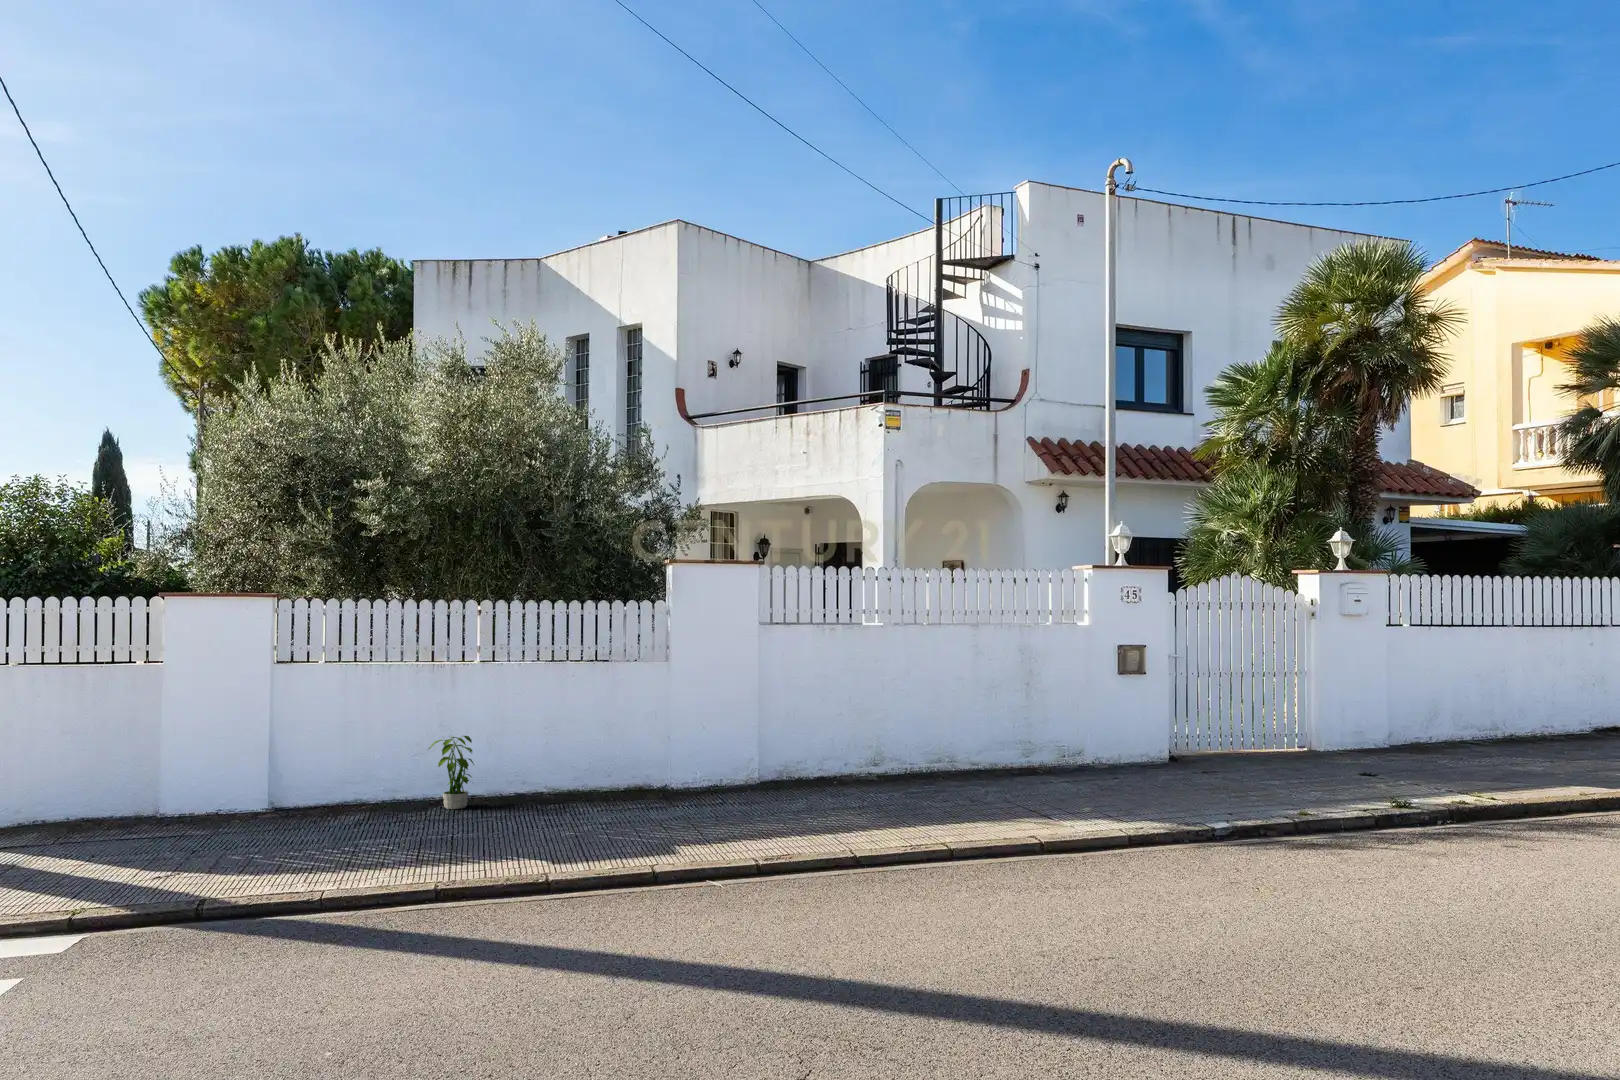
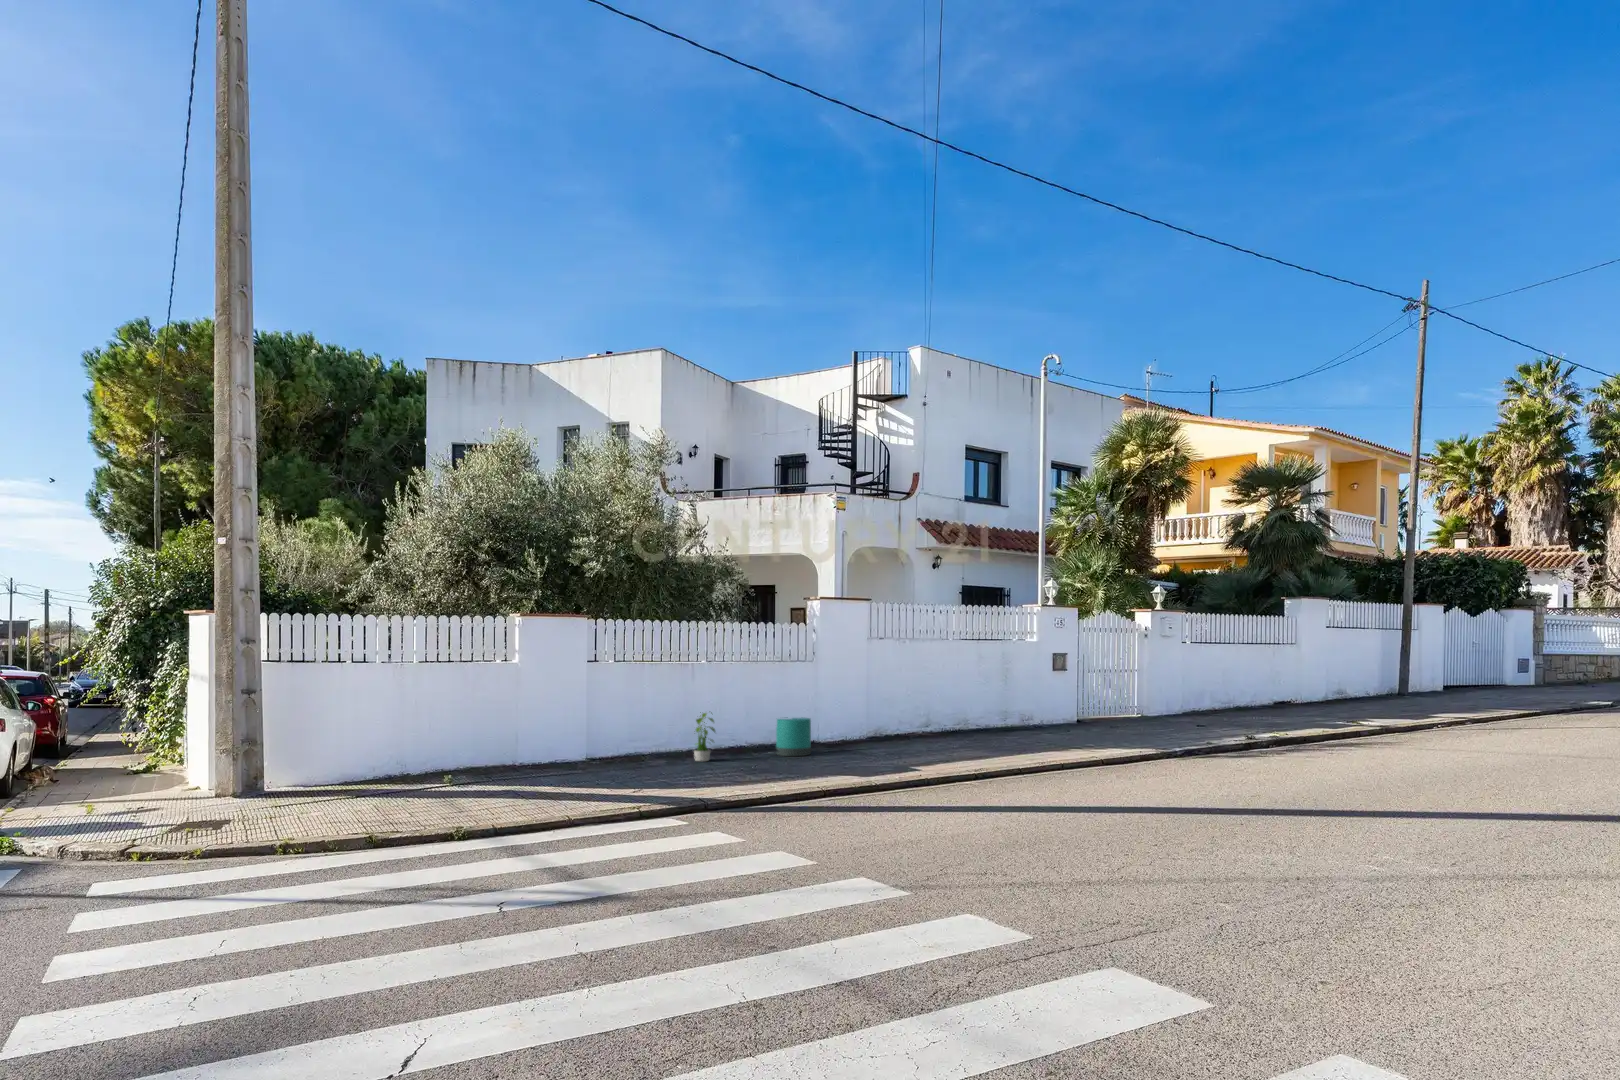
trash can: none [585,745,639,805] -> present [776,717,812,756]

